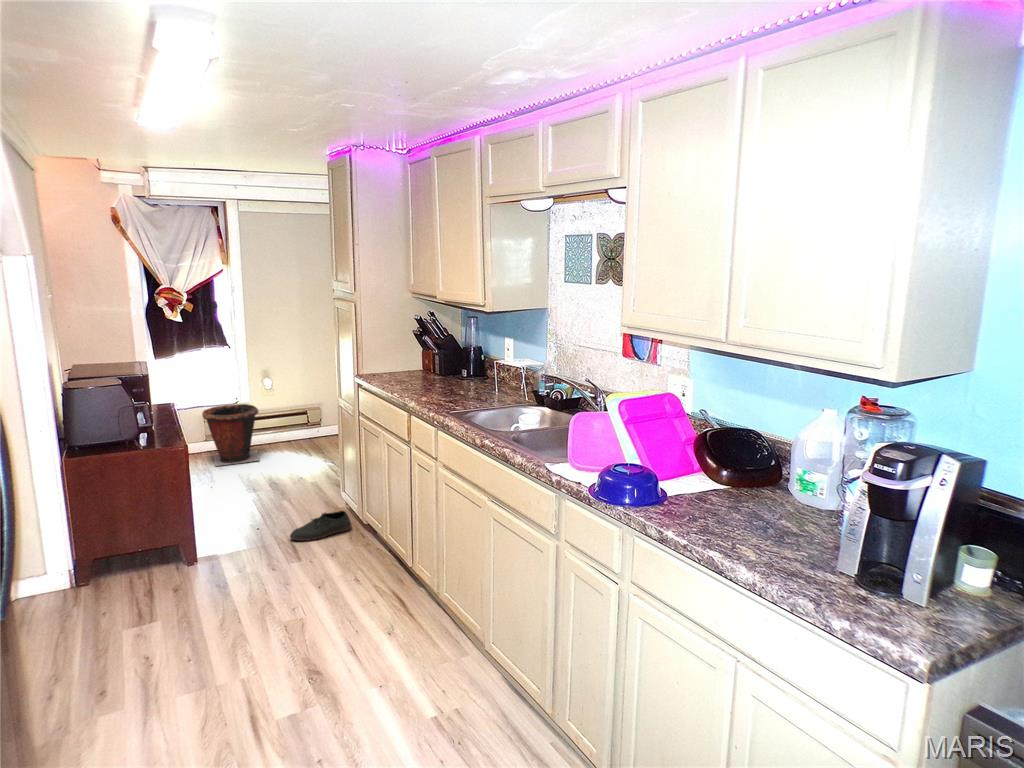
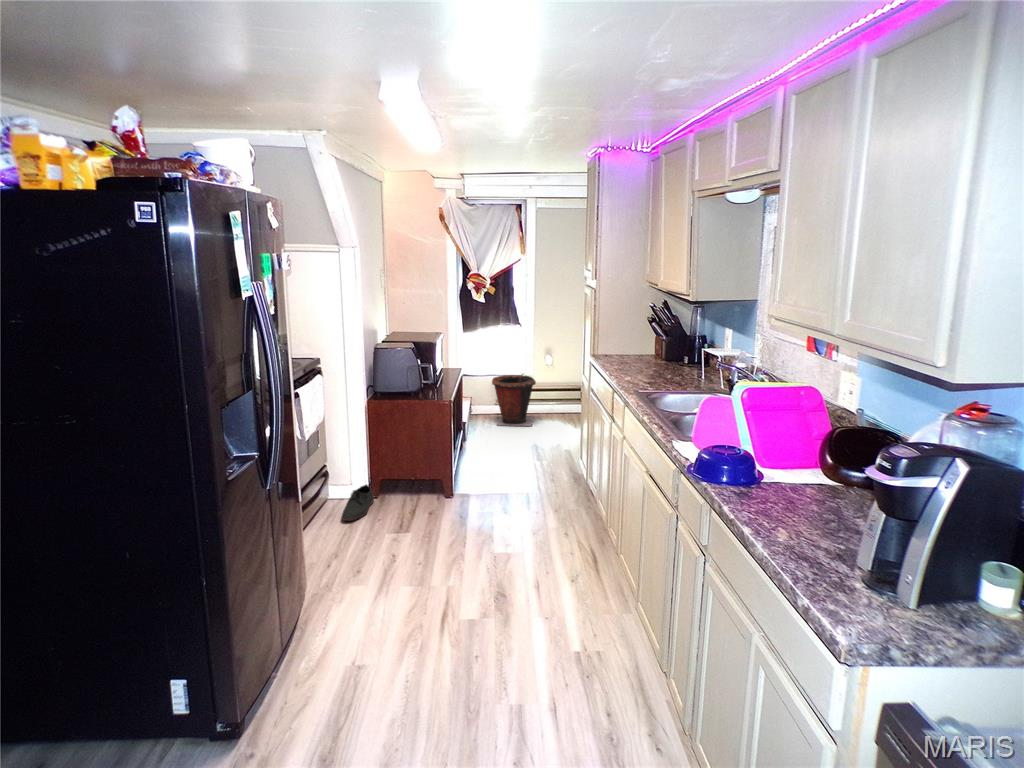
shoe: present [290,511,352,541] -> present [341,485,374,521]

